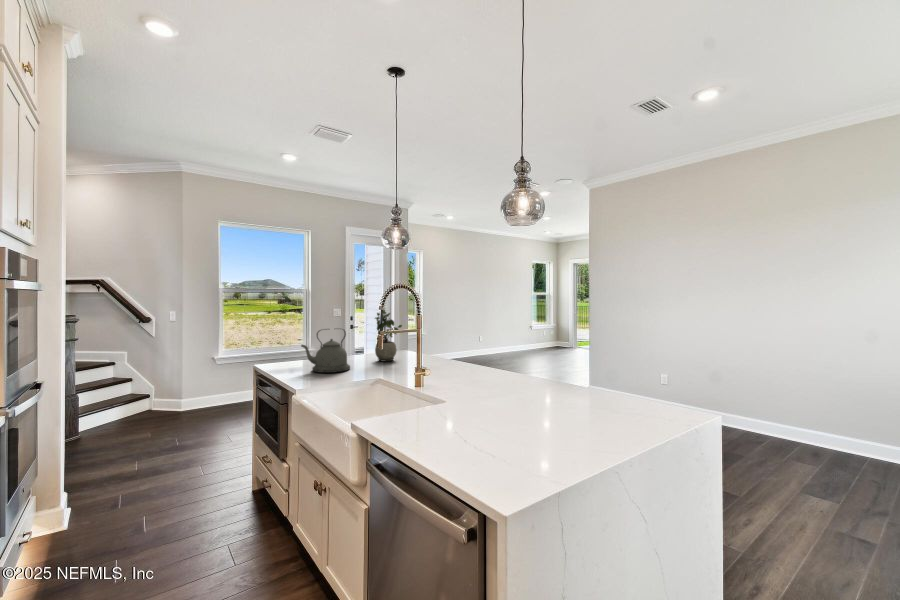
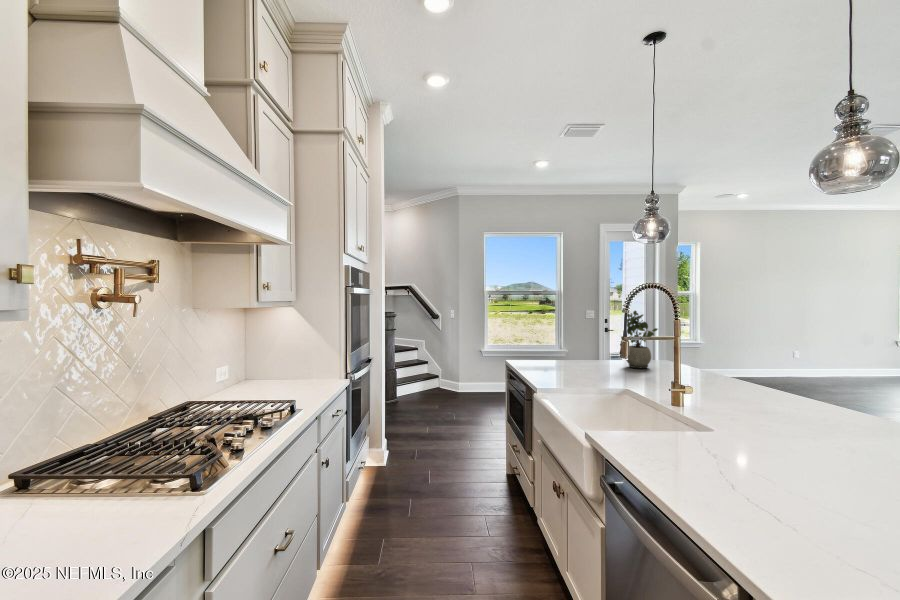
kettle: present [301,330,350,373] -> none [545,329,596,375]

